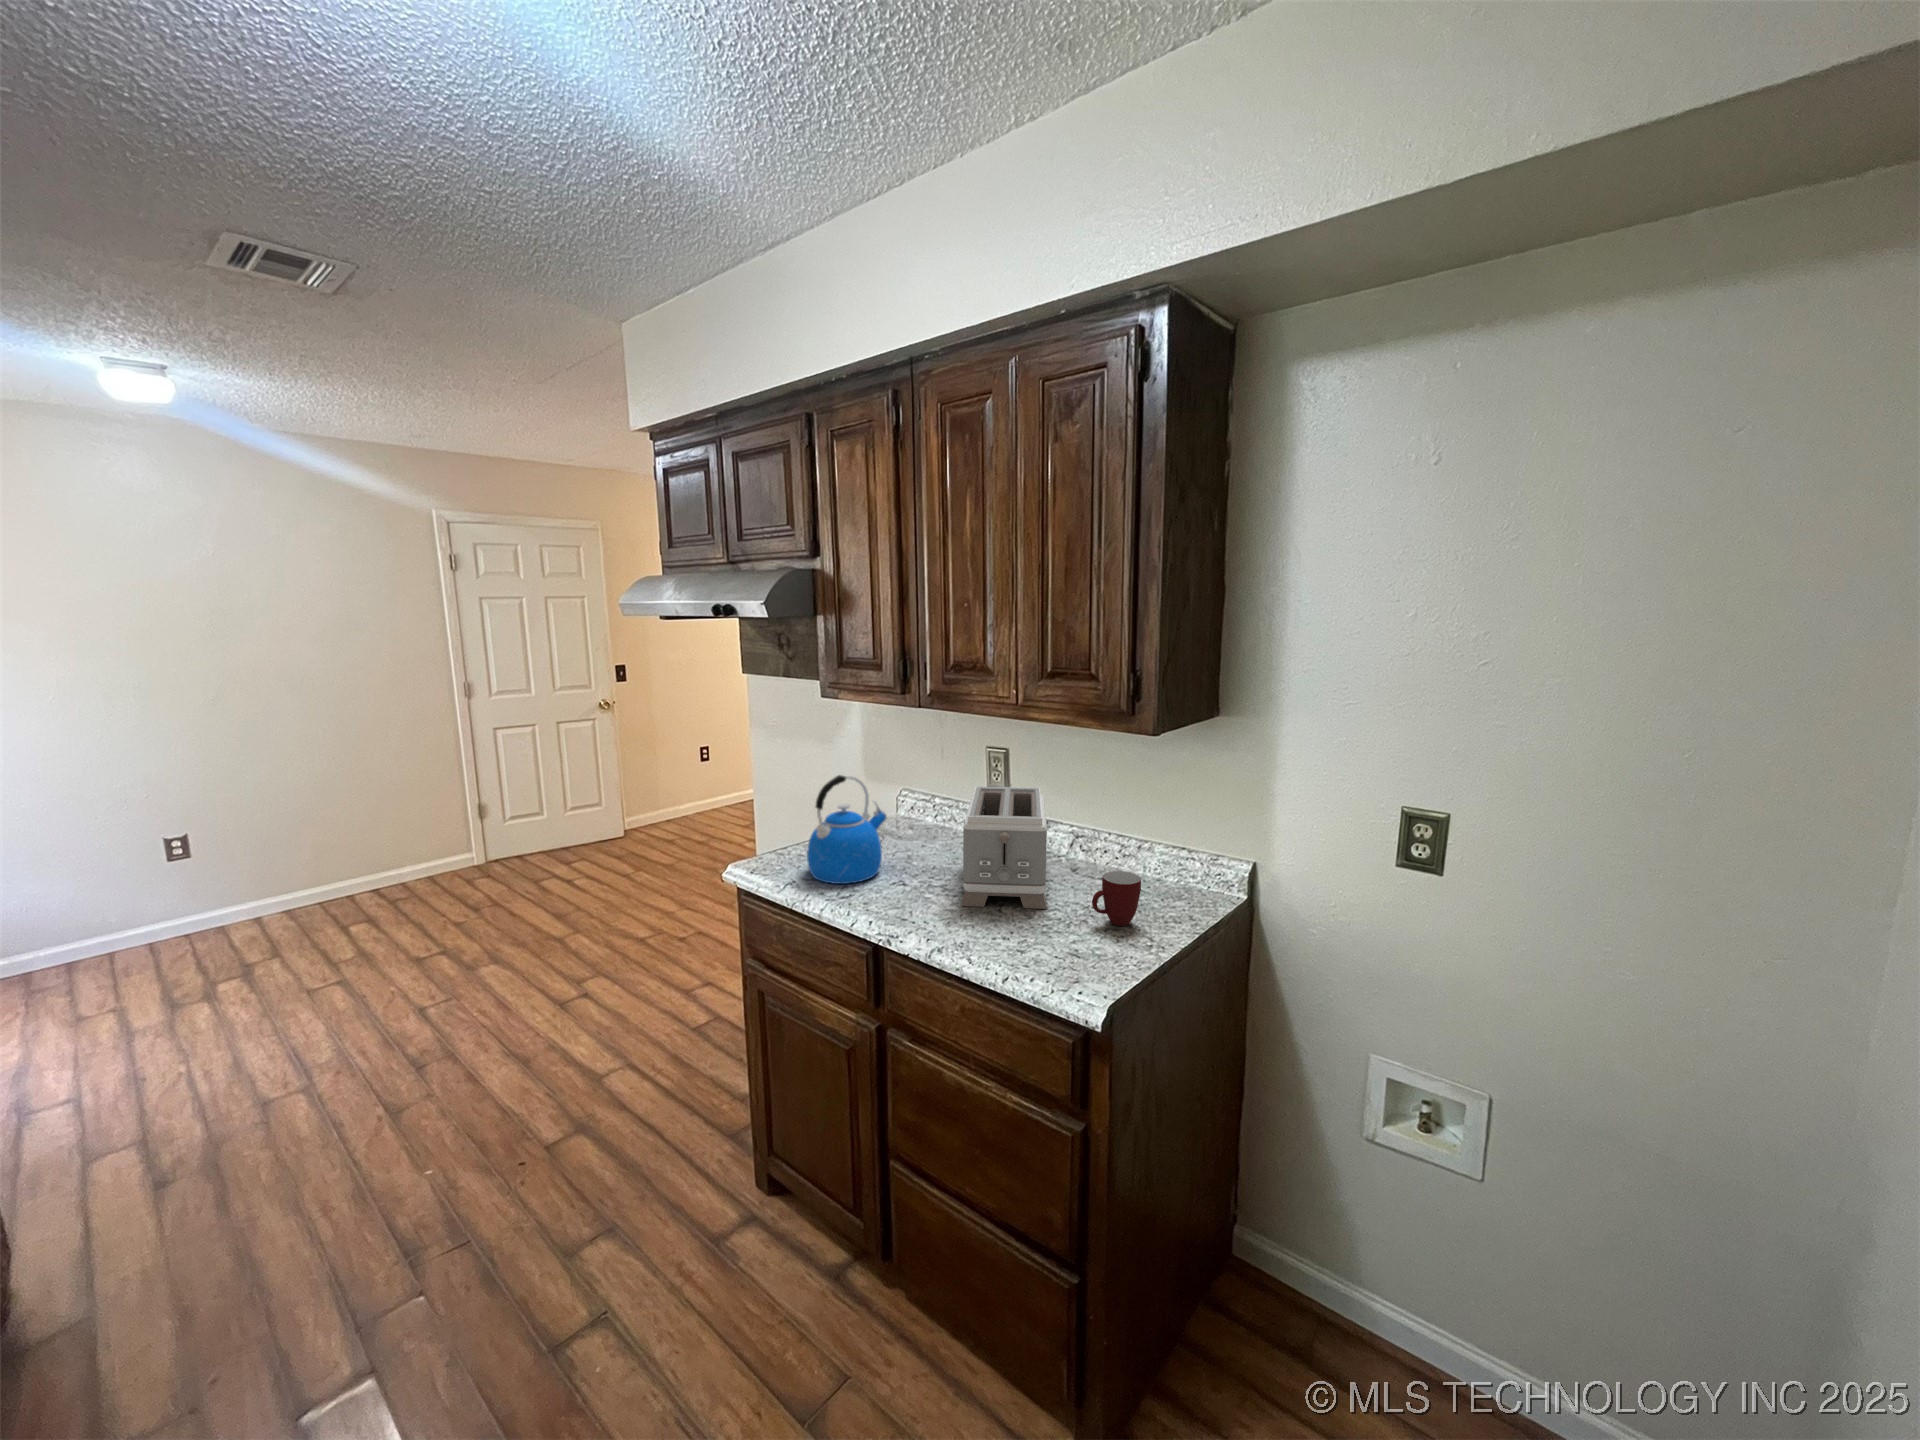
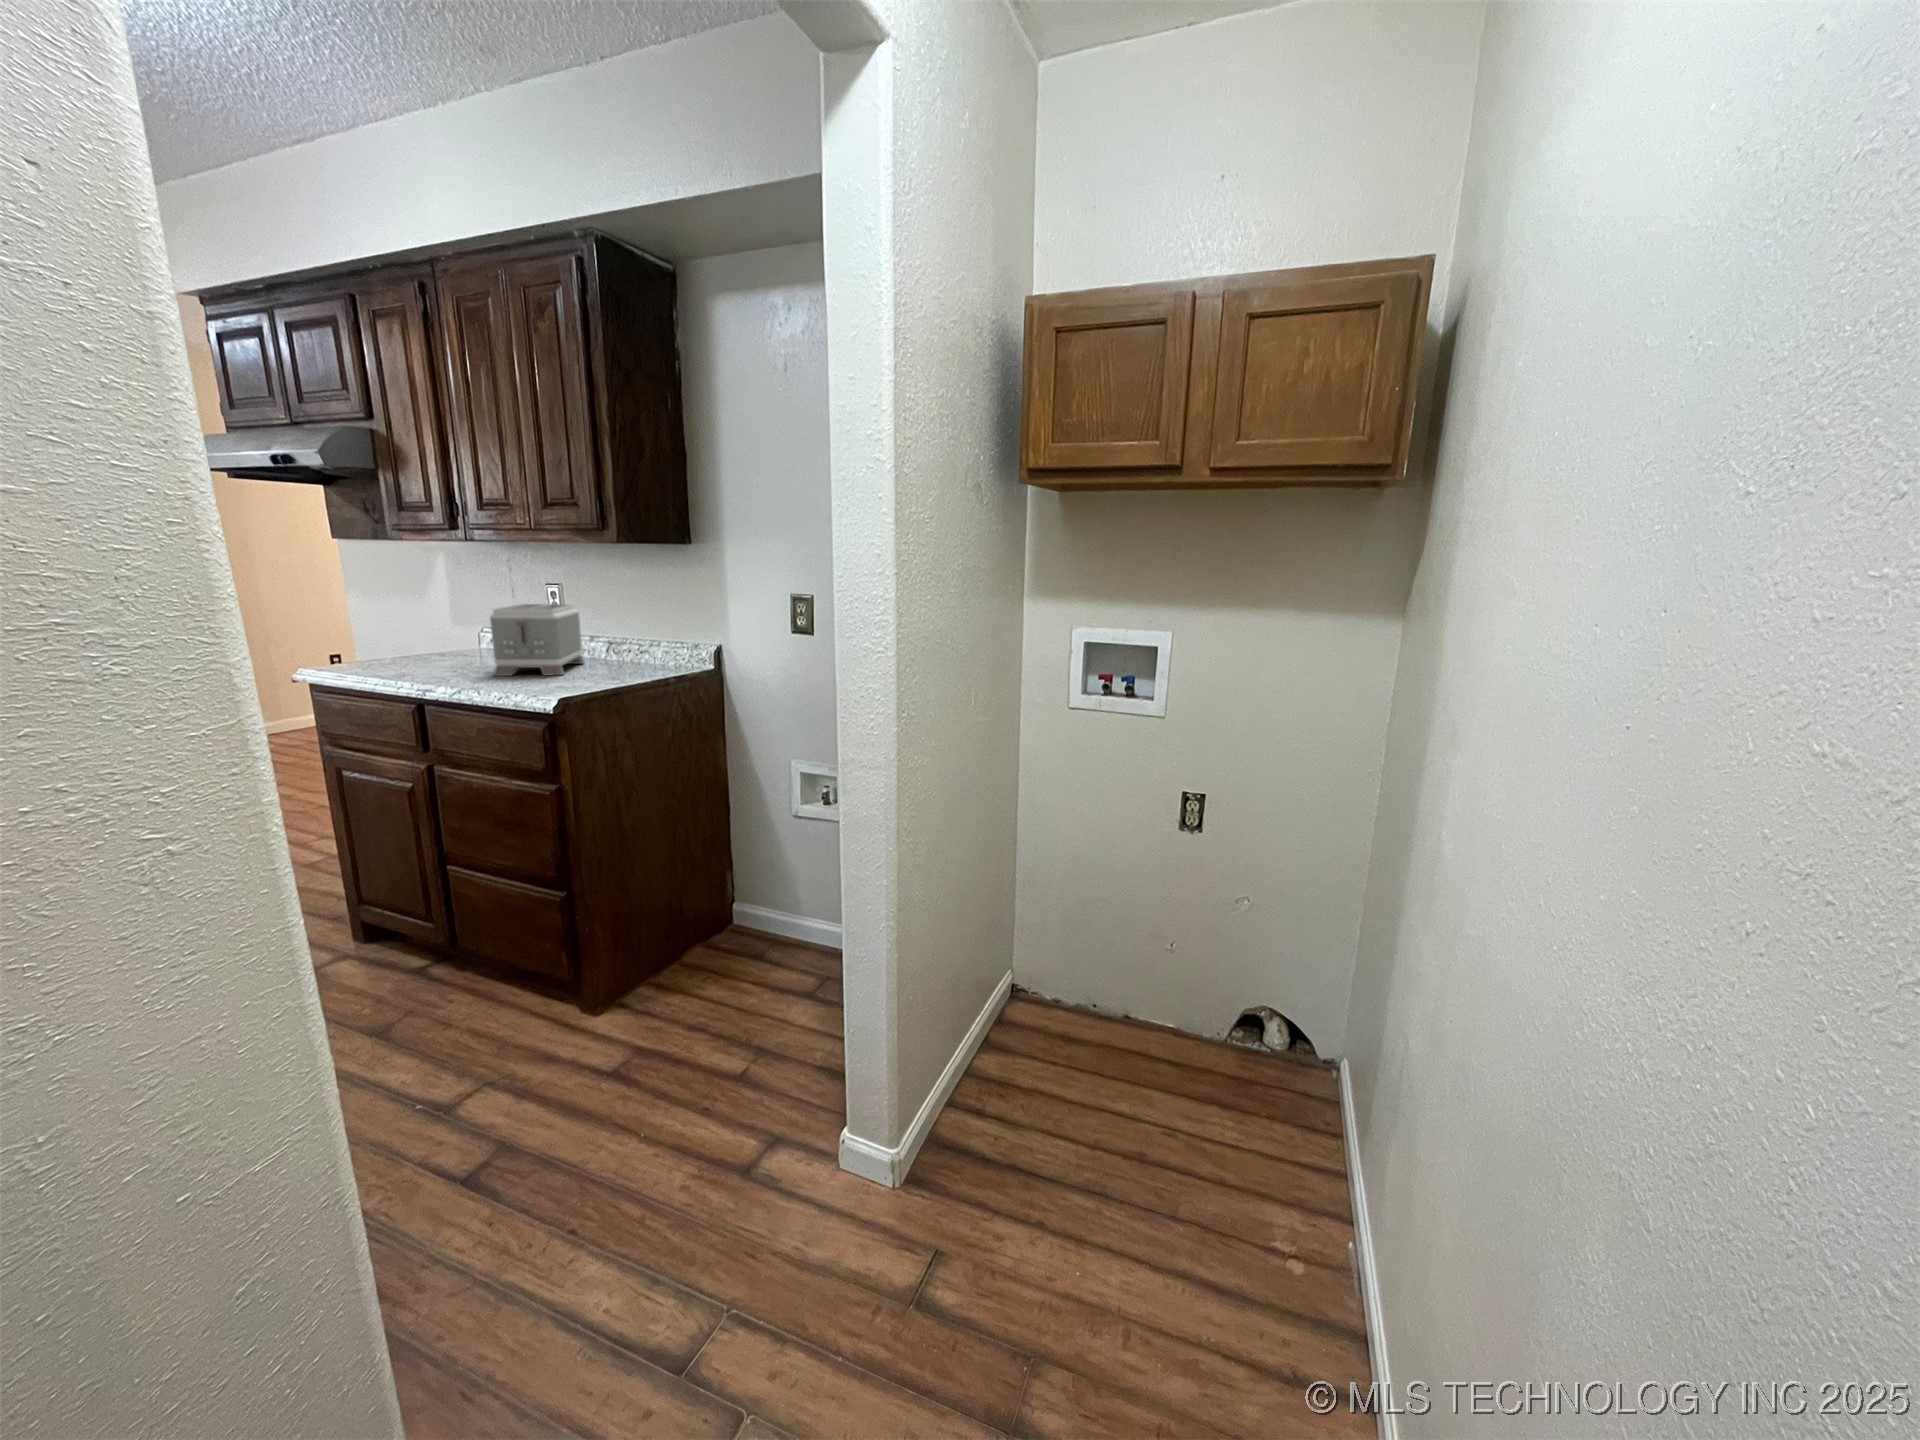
kettle: present [807,775,887,884] -> none [367,589,447,671]
mug: present [1092,871,1141,926] -> none [586,644,623,679]

